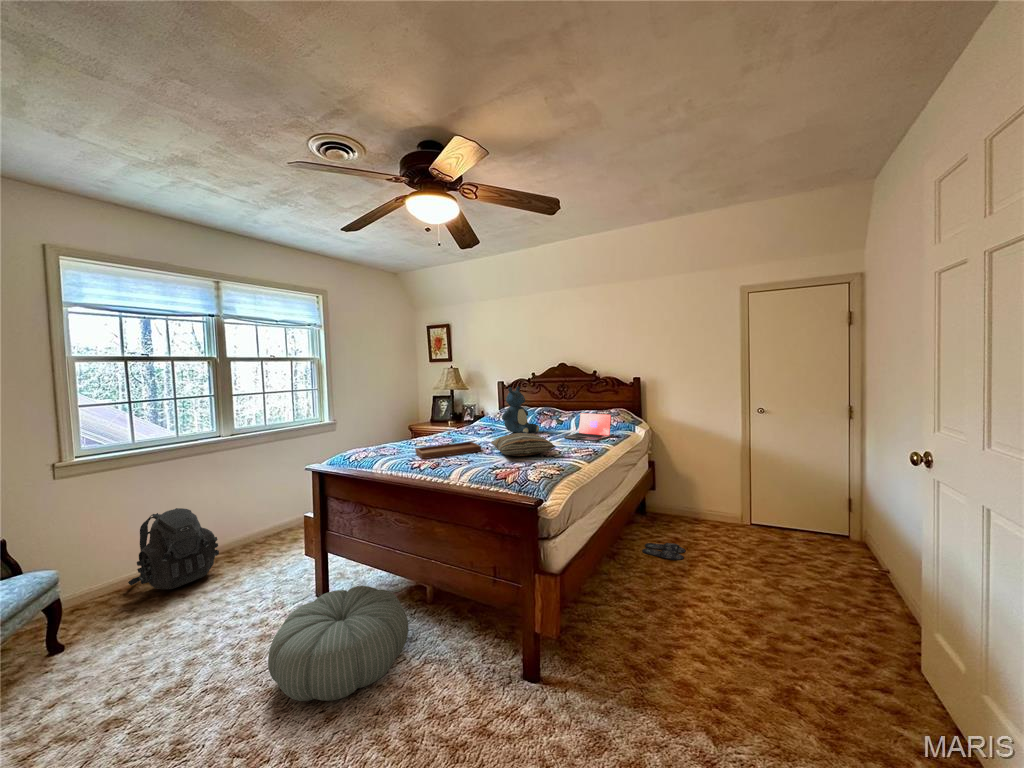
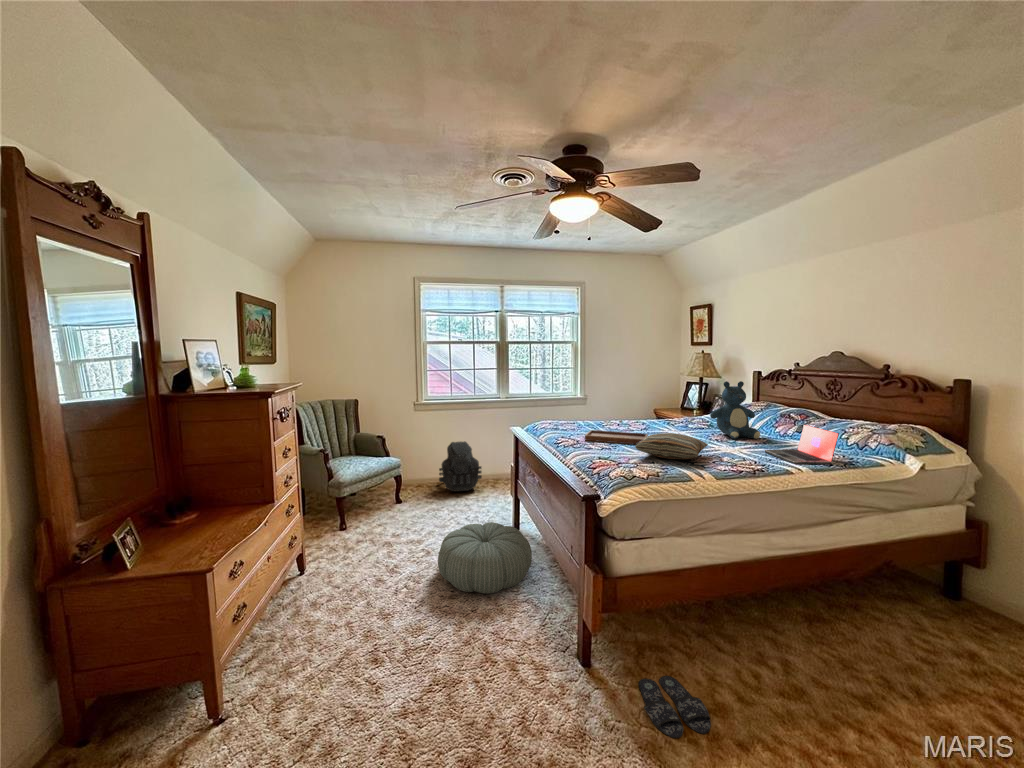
slippers: present [642,543,685,560] -> present [639,676,711,738]

